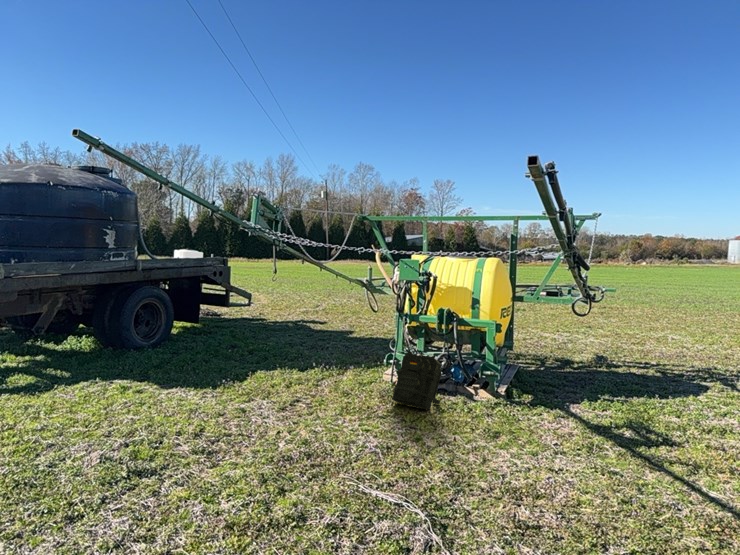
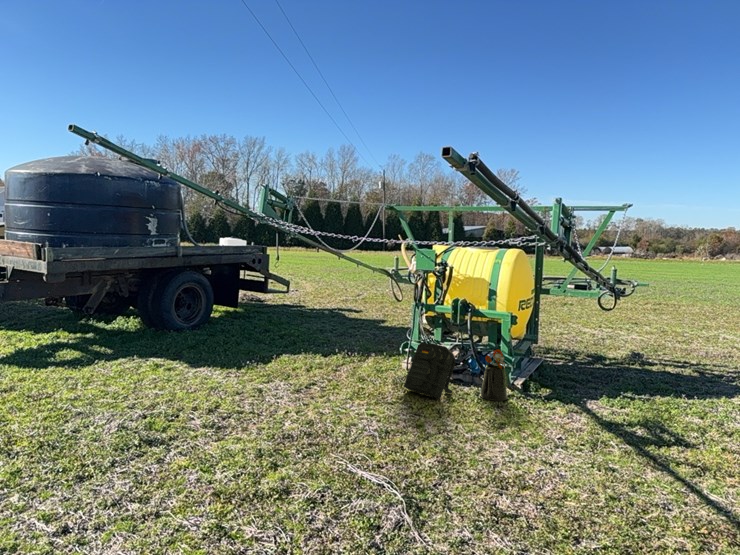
watering can: none [467,357,496,410] -> present [480,349,508,401]

